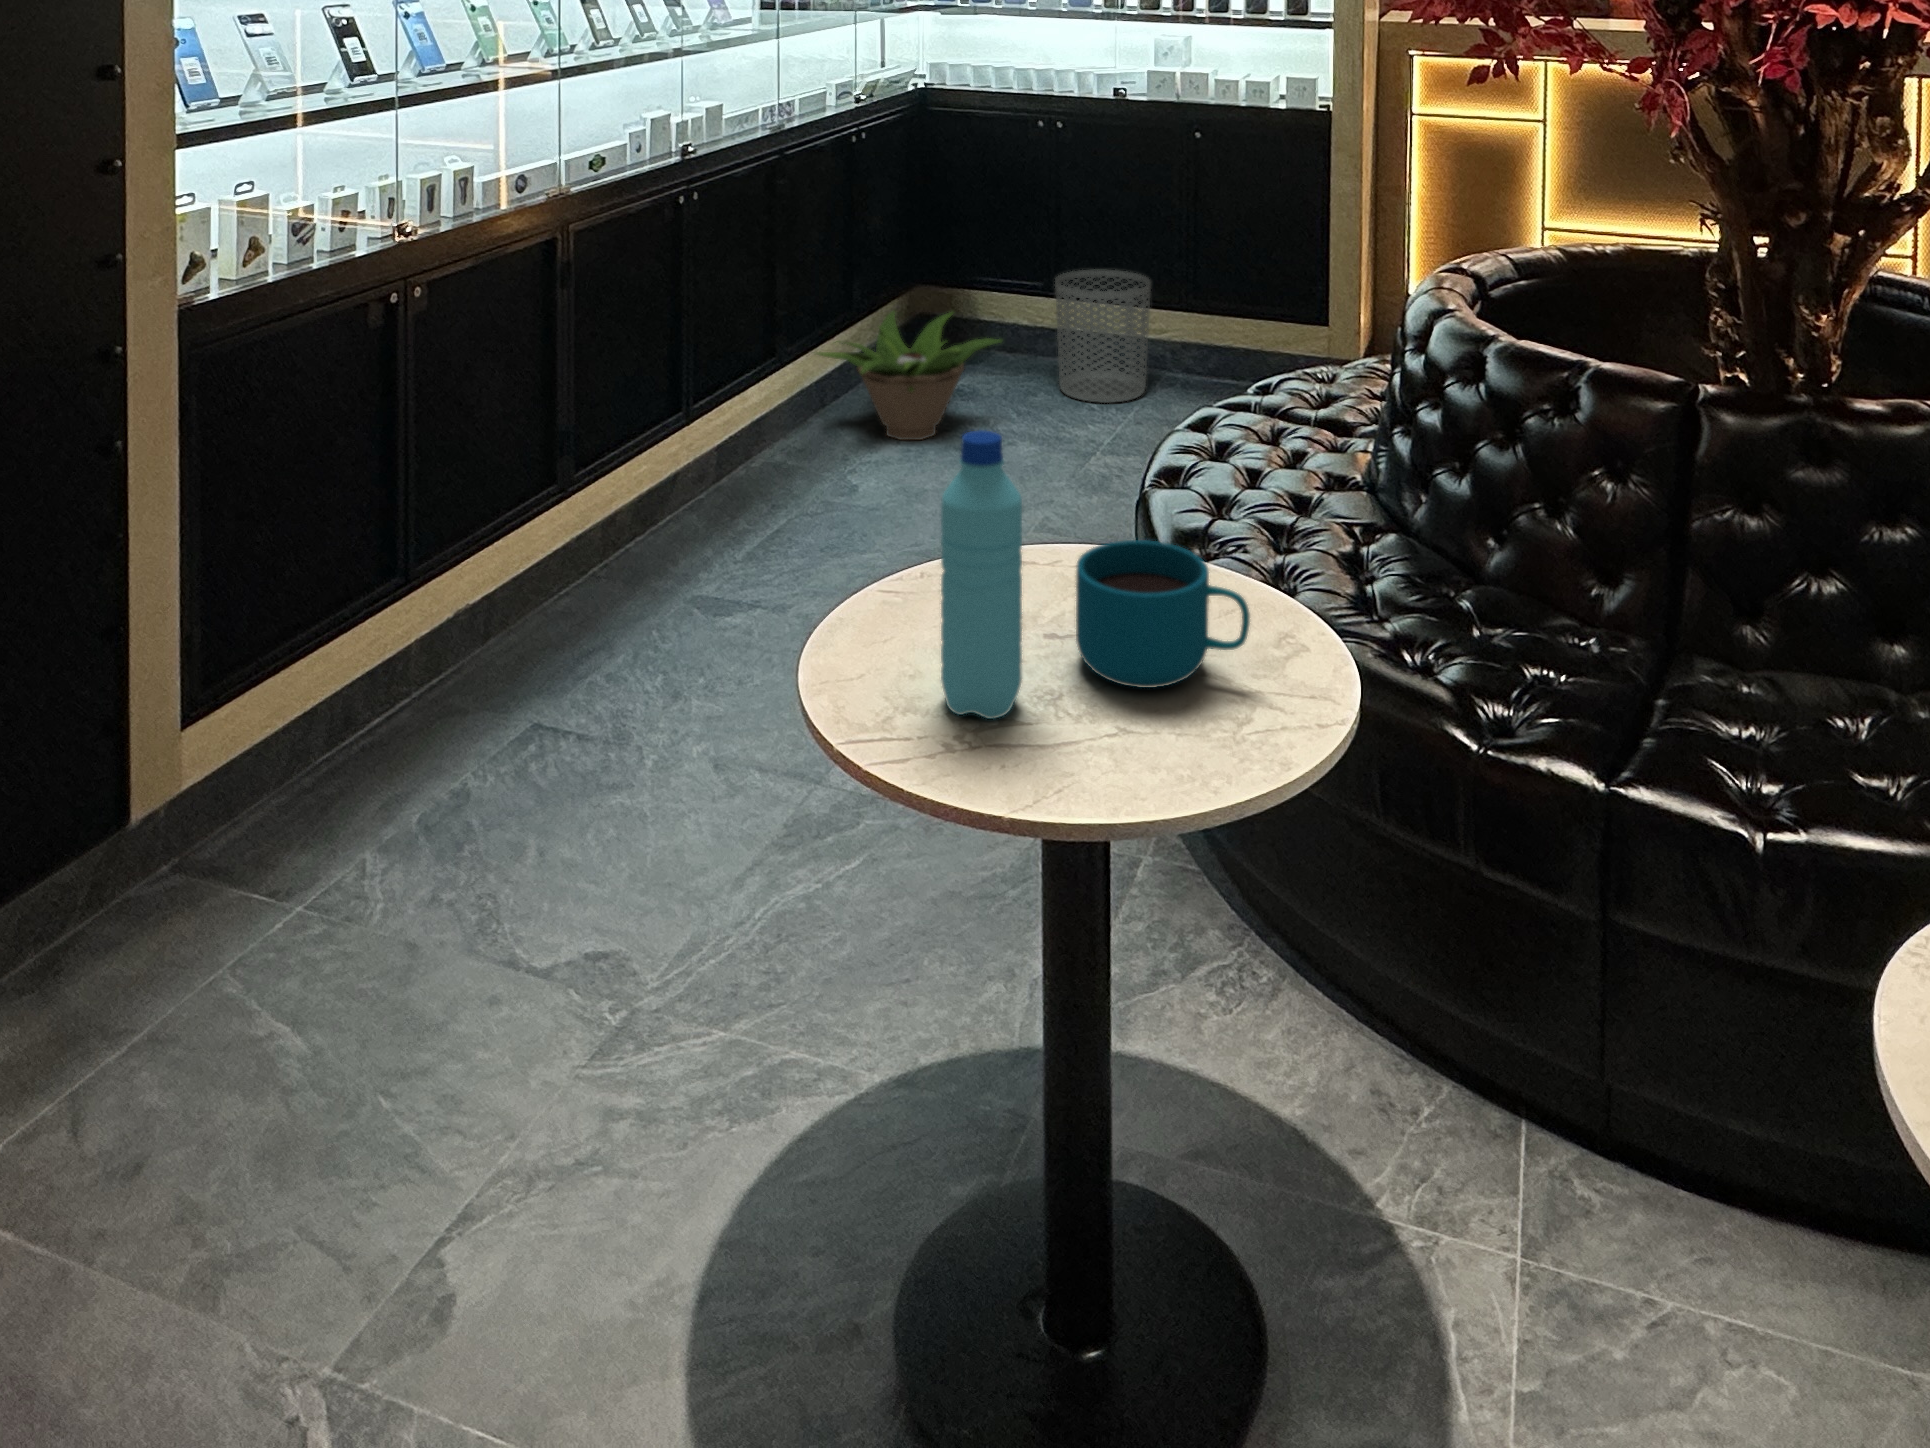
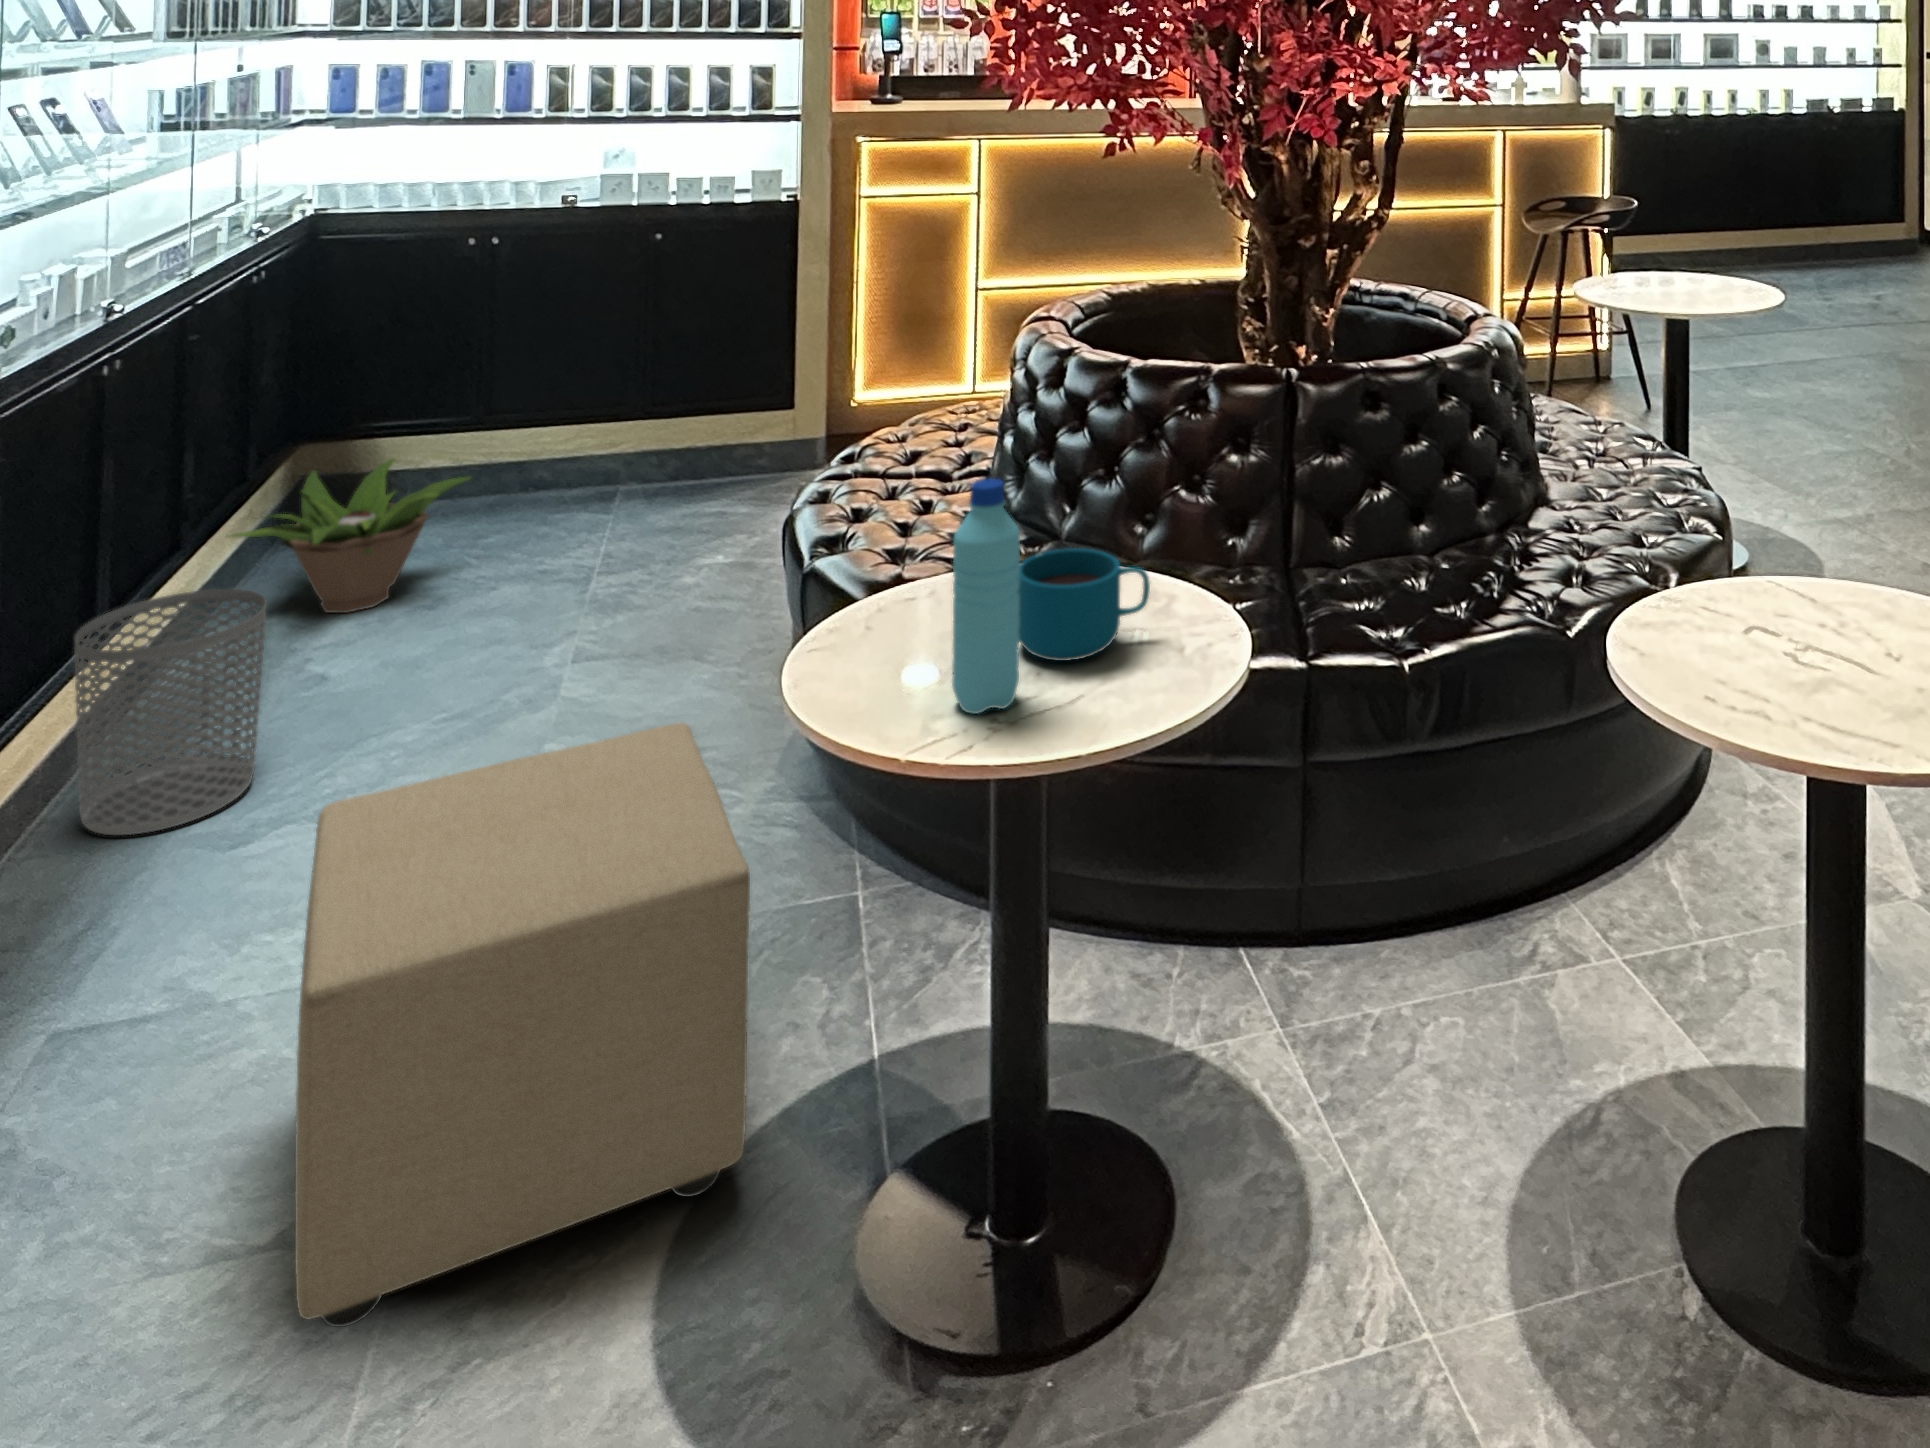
waste bin: present [1055,270,1151,403] -> present [74,589,267,835]
ottoman: none [503,602,950,1115] -> present [295,723,750,1327]

